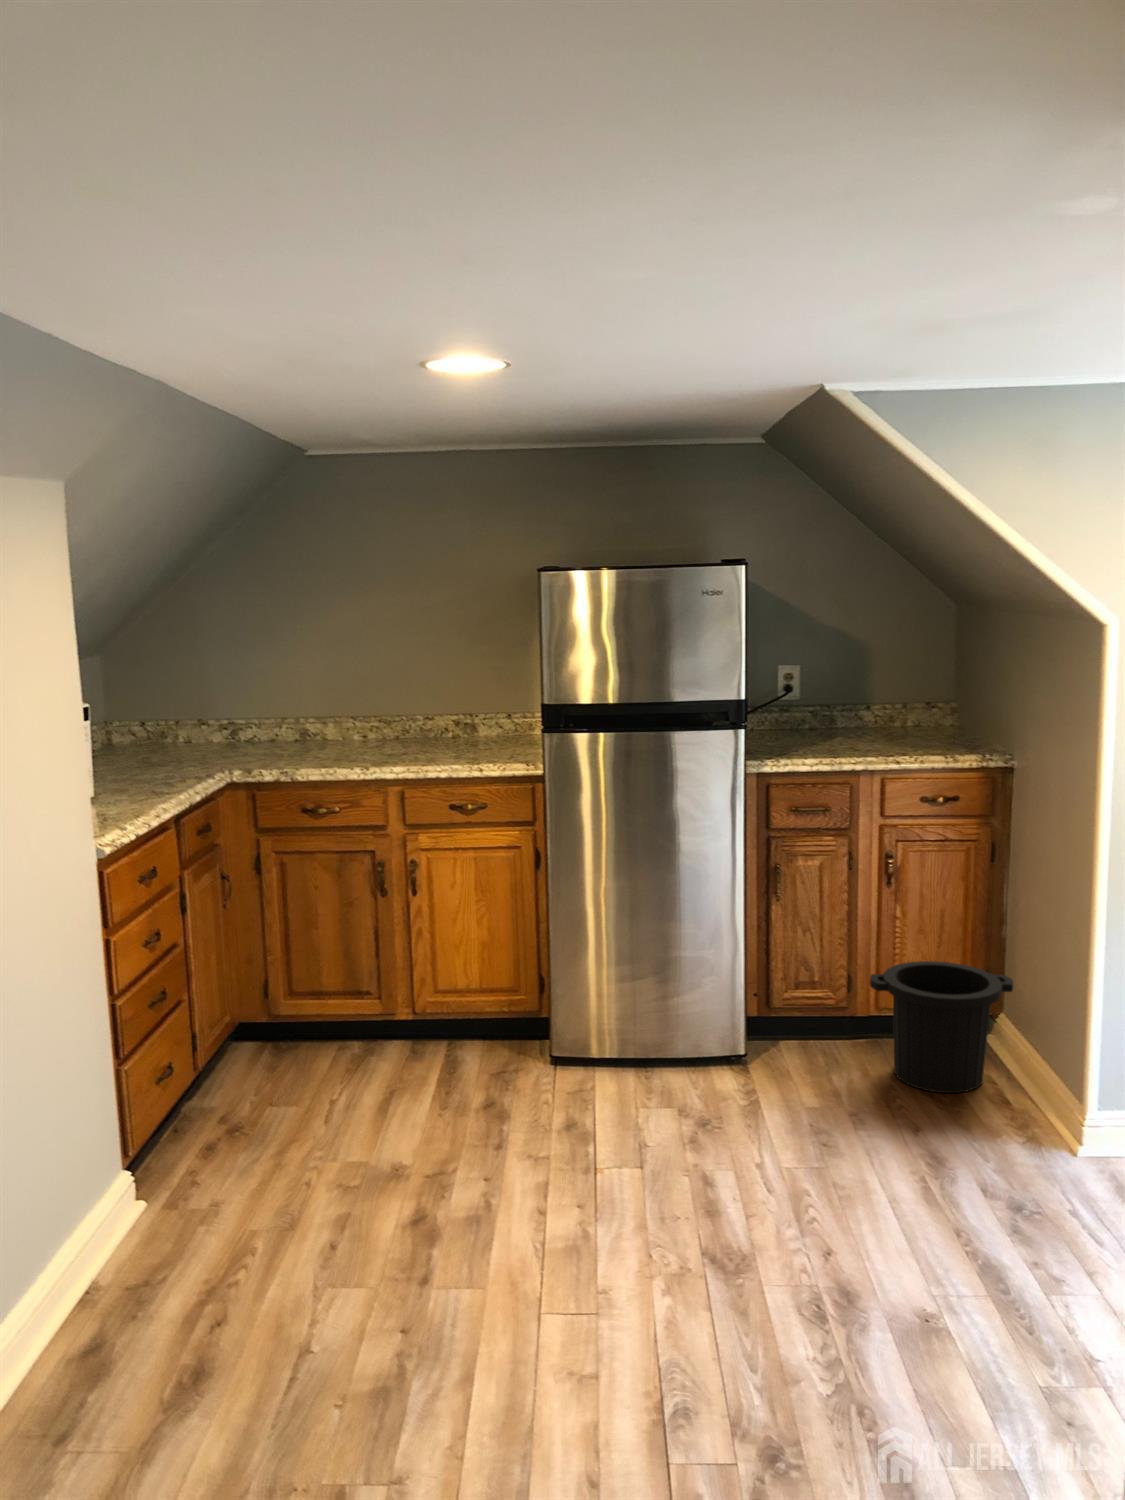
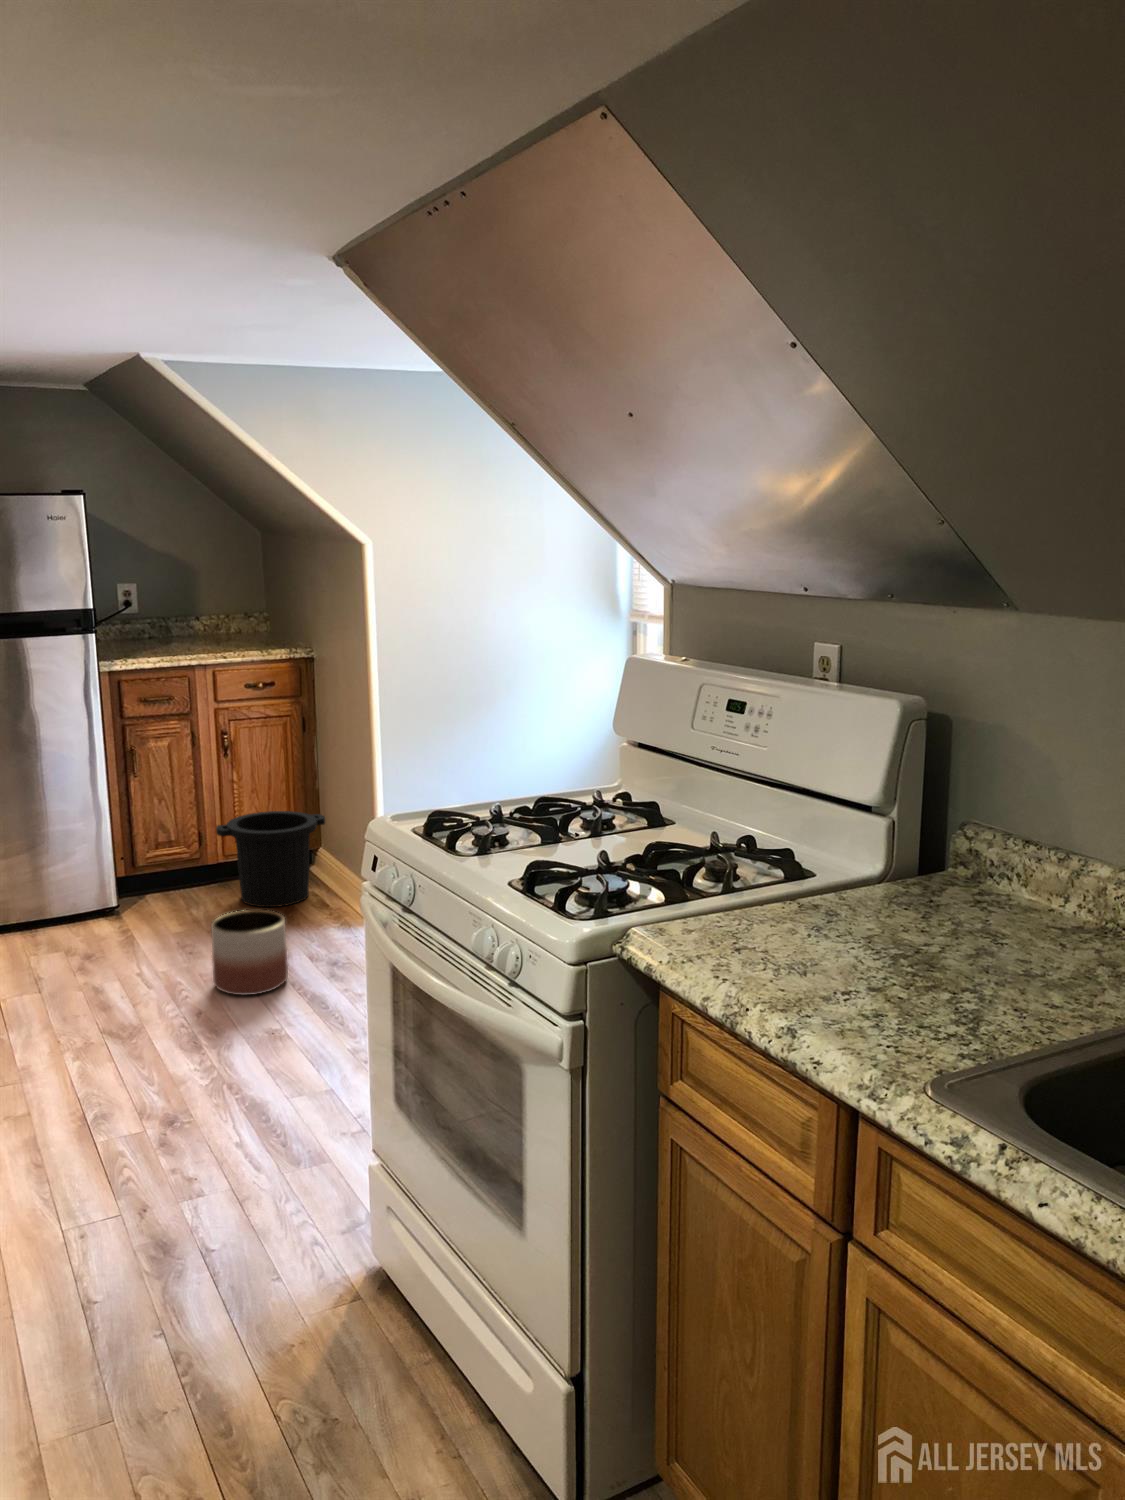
planter: none [850,1114,954,1240] -> present [211,910,288,995]

